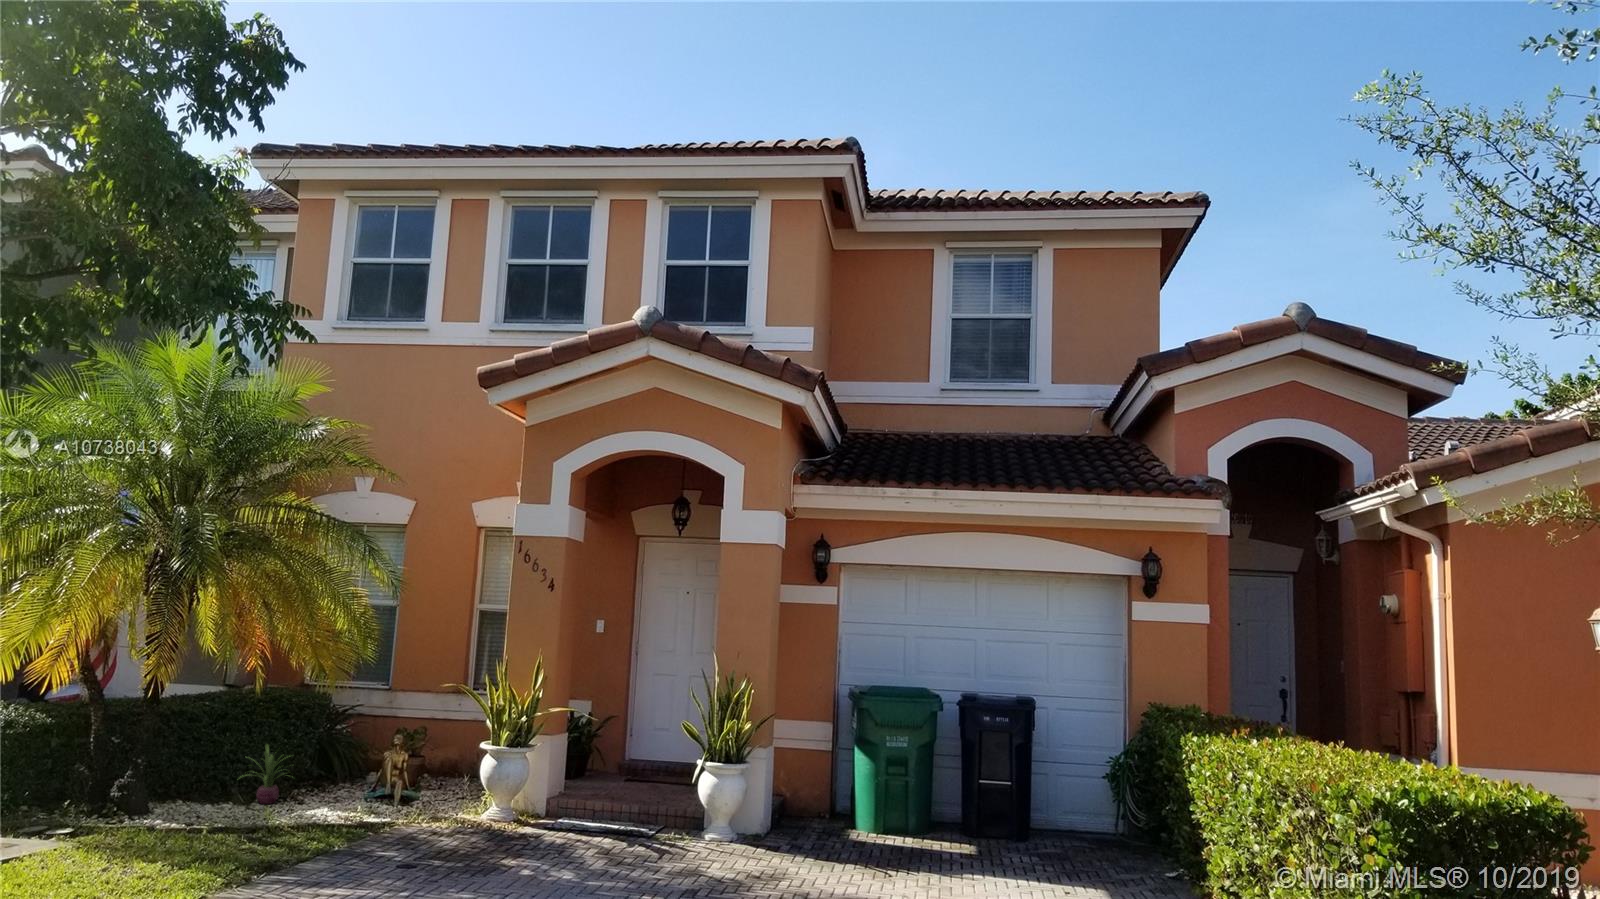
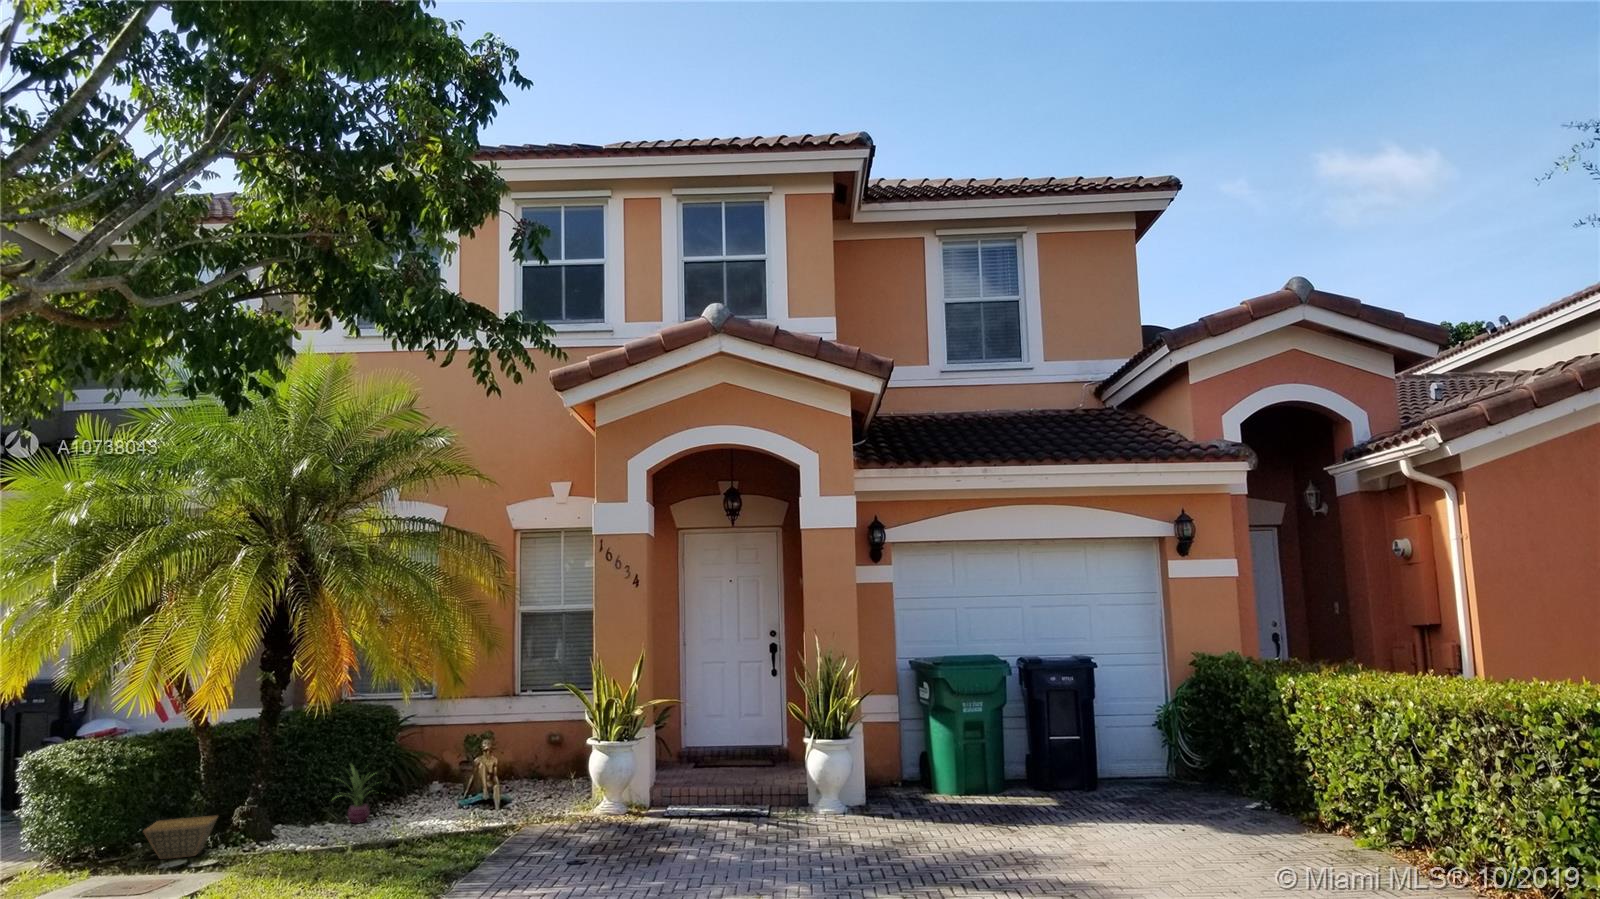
basket: none [29,784,116,822] -> present [143,815,218,859]

